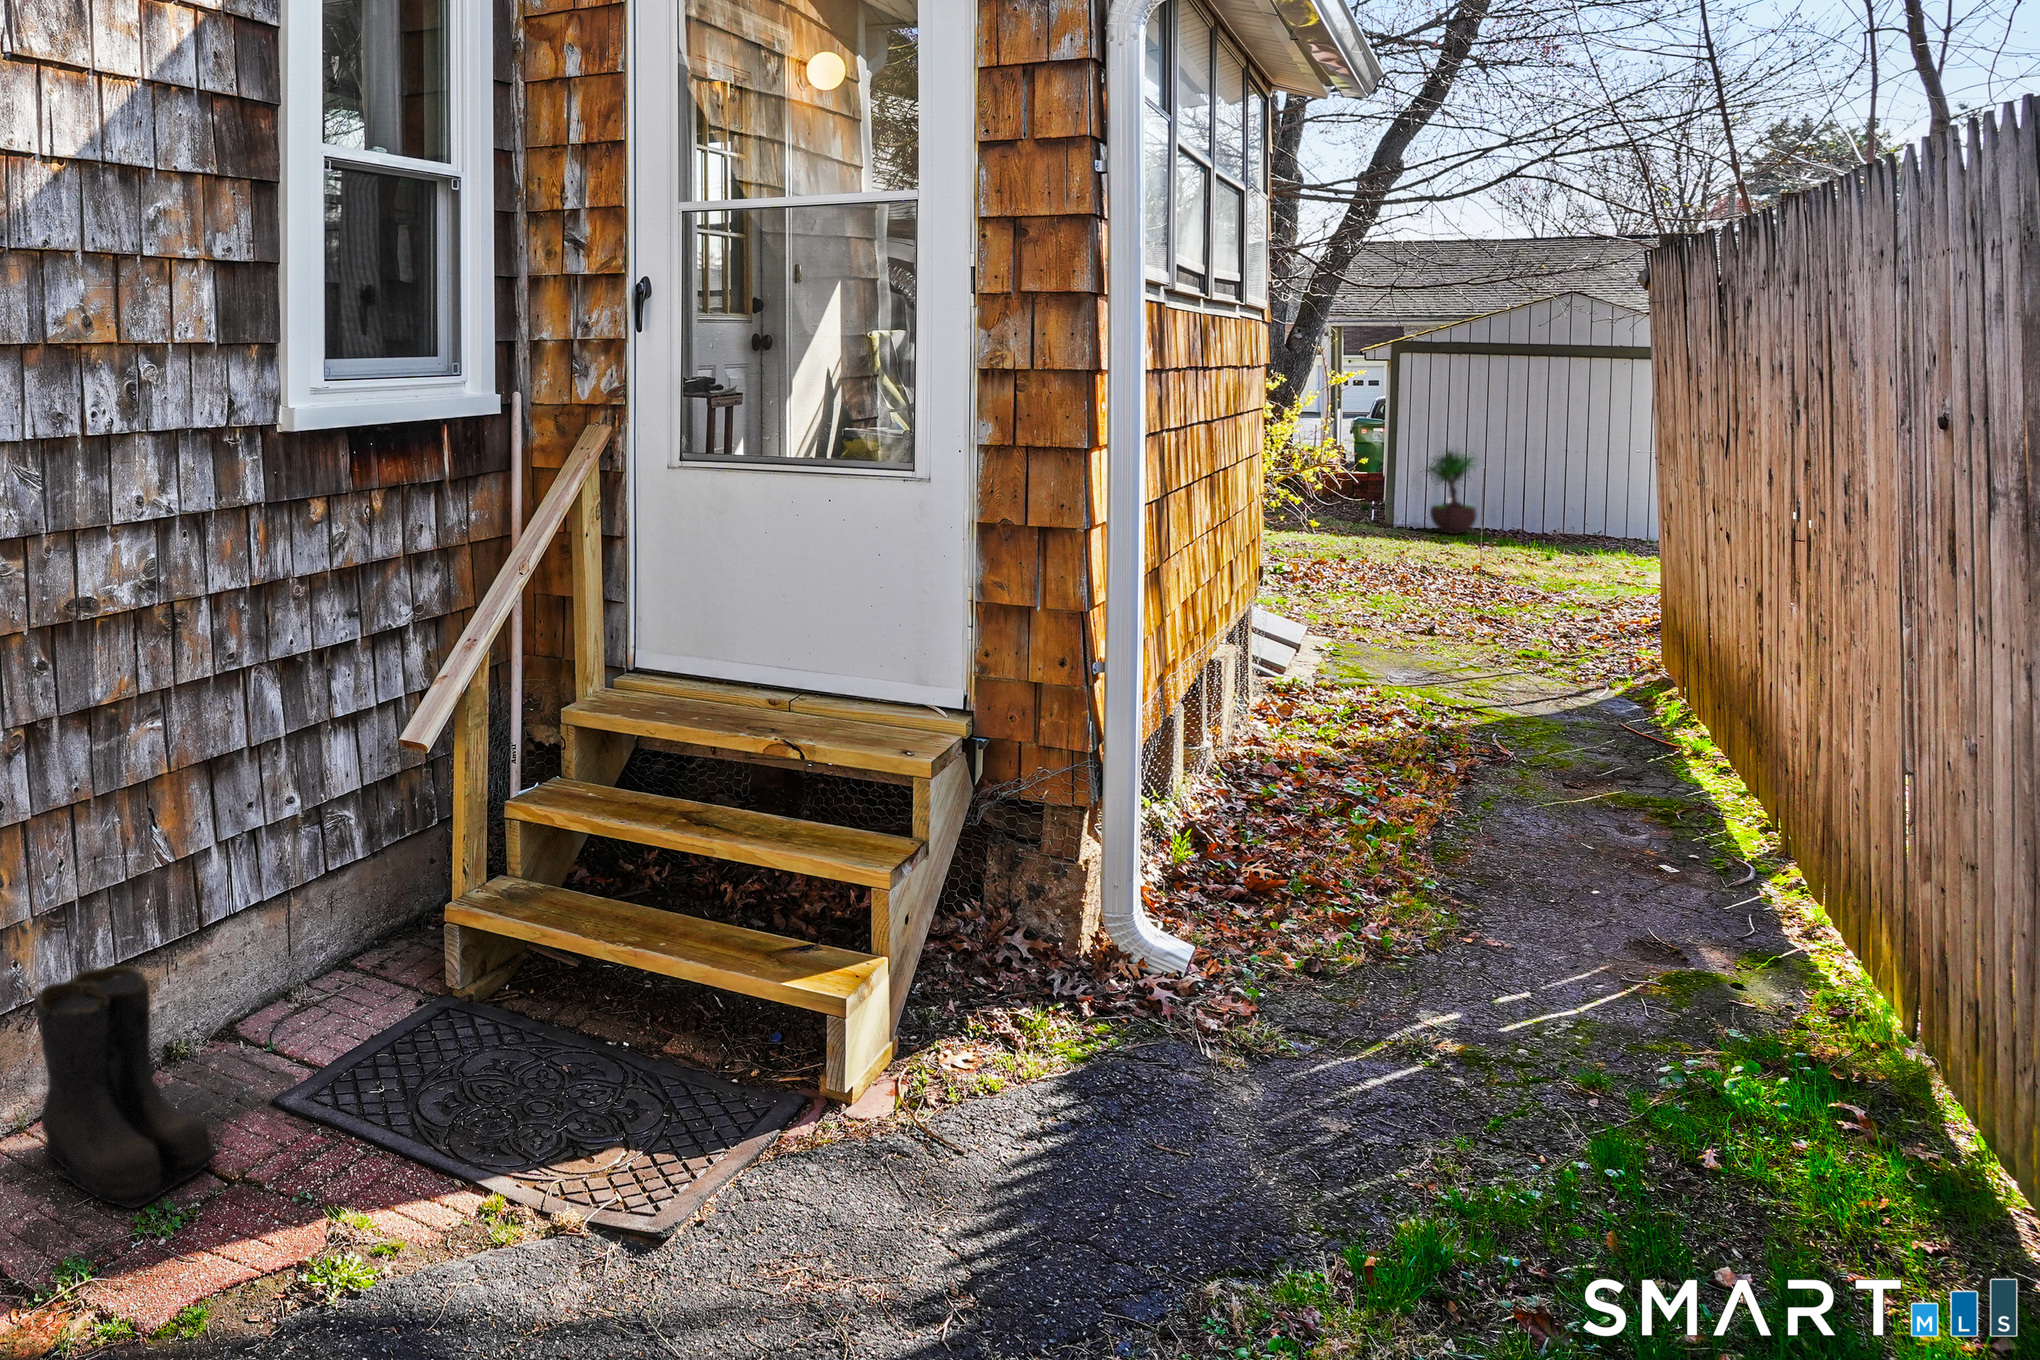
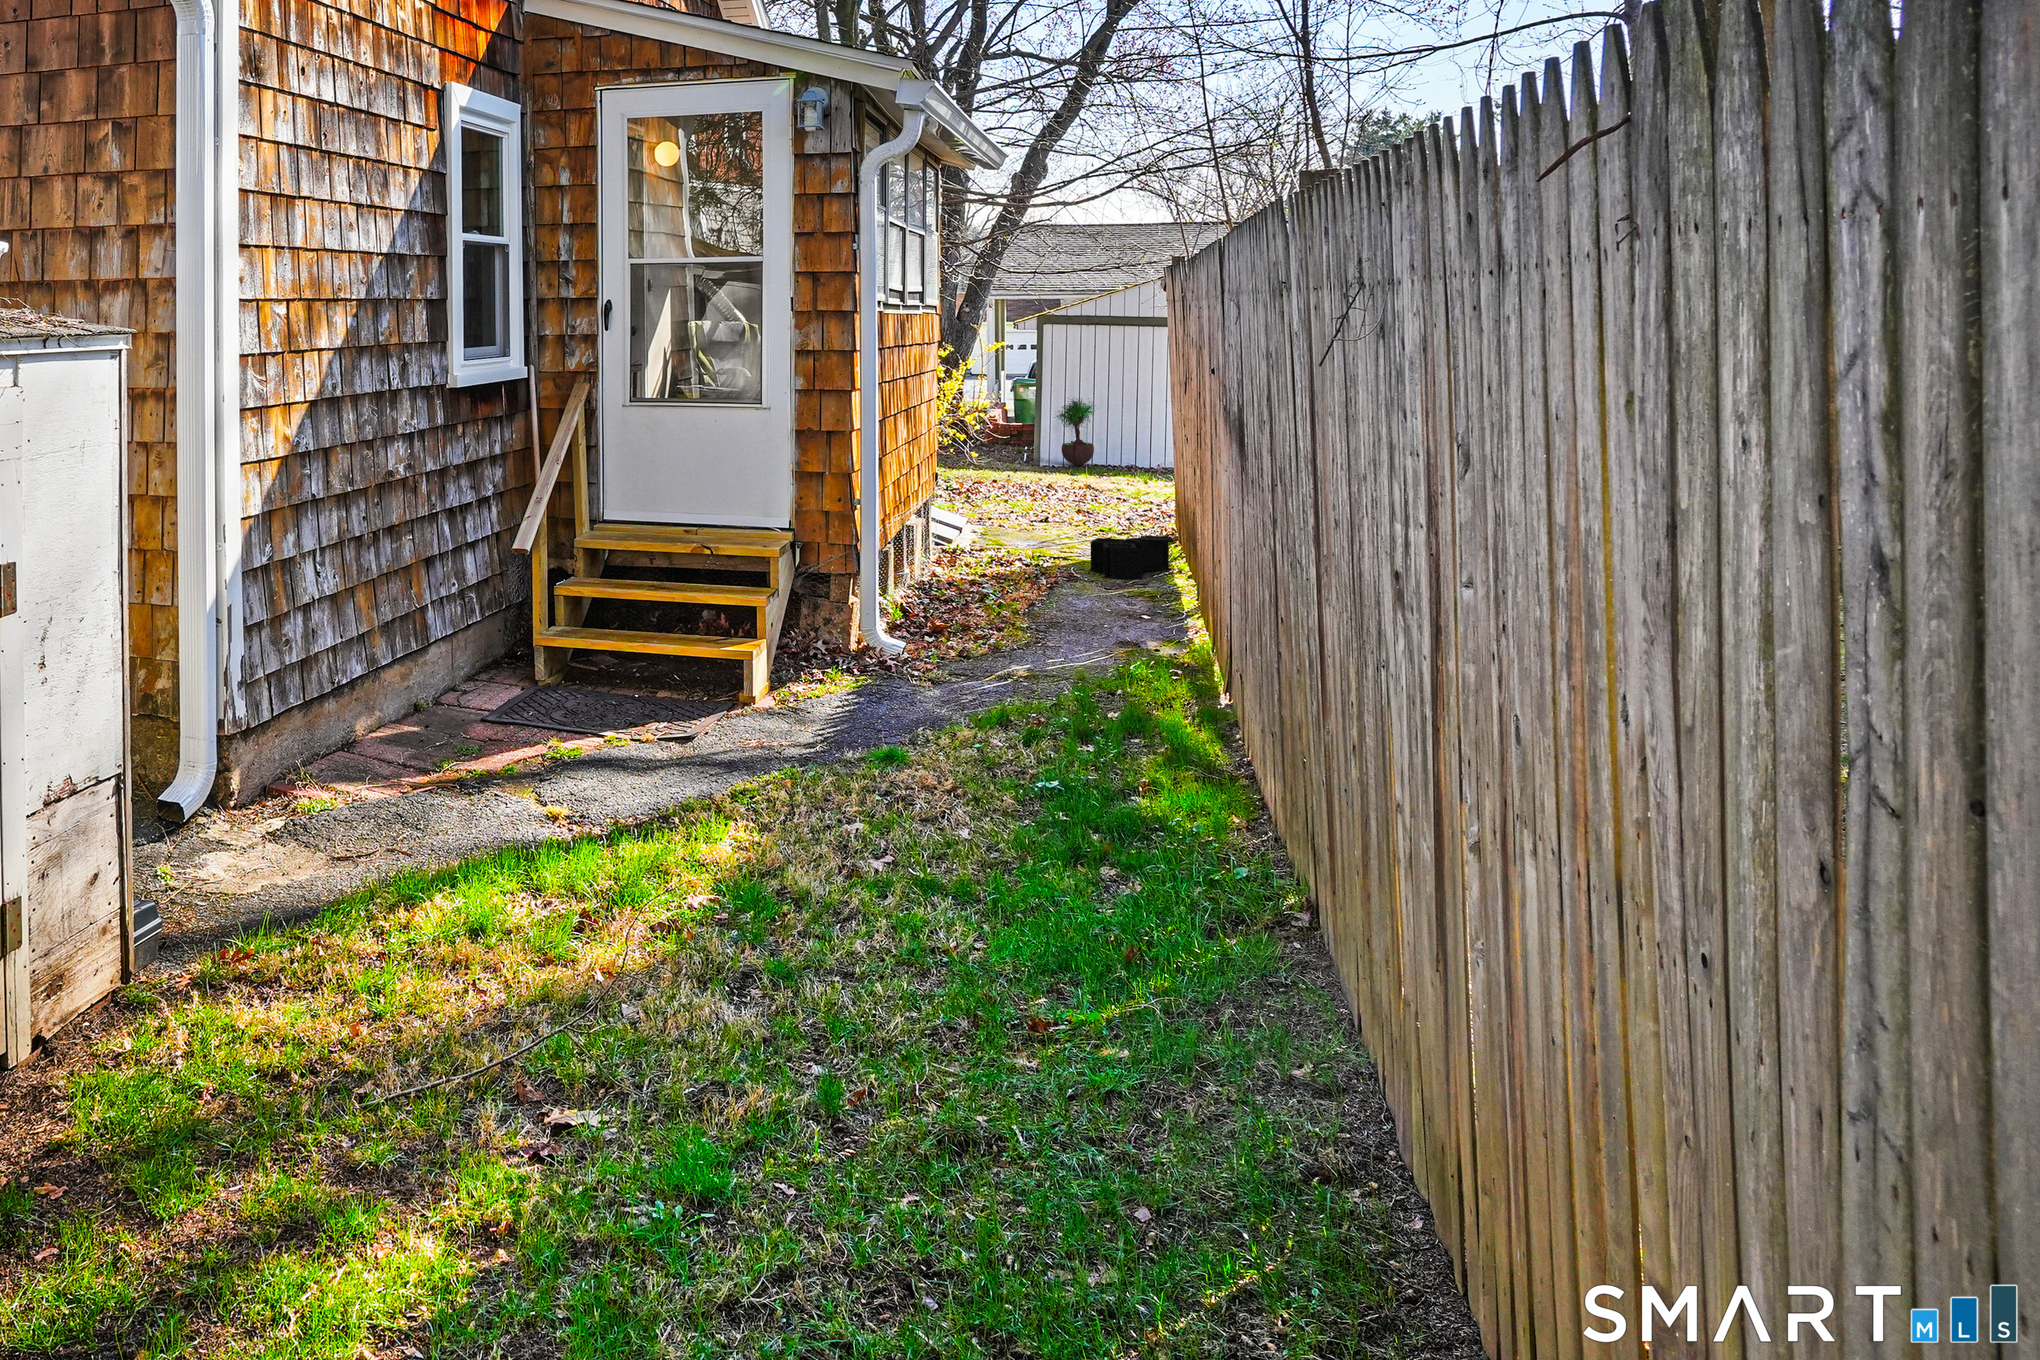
storage bin: none [1530,687,1689,770] -> present [1088,536,1173,579]
boots: present [34,966,222,1208] -> none [387,649,482,740]

